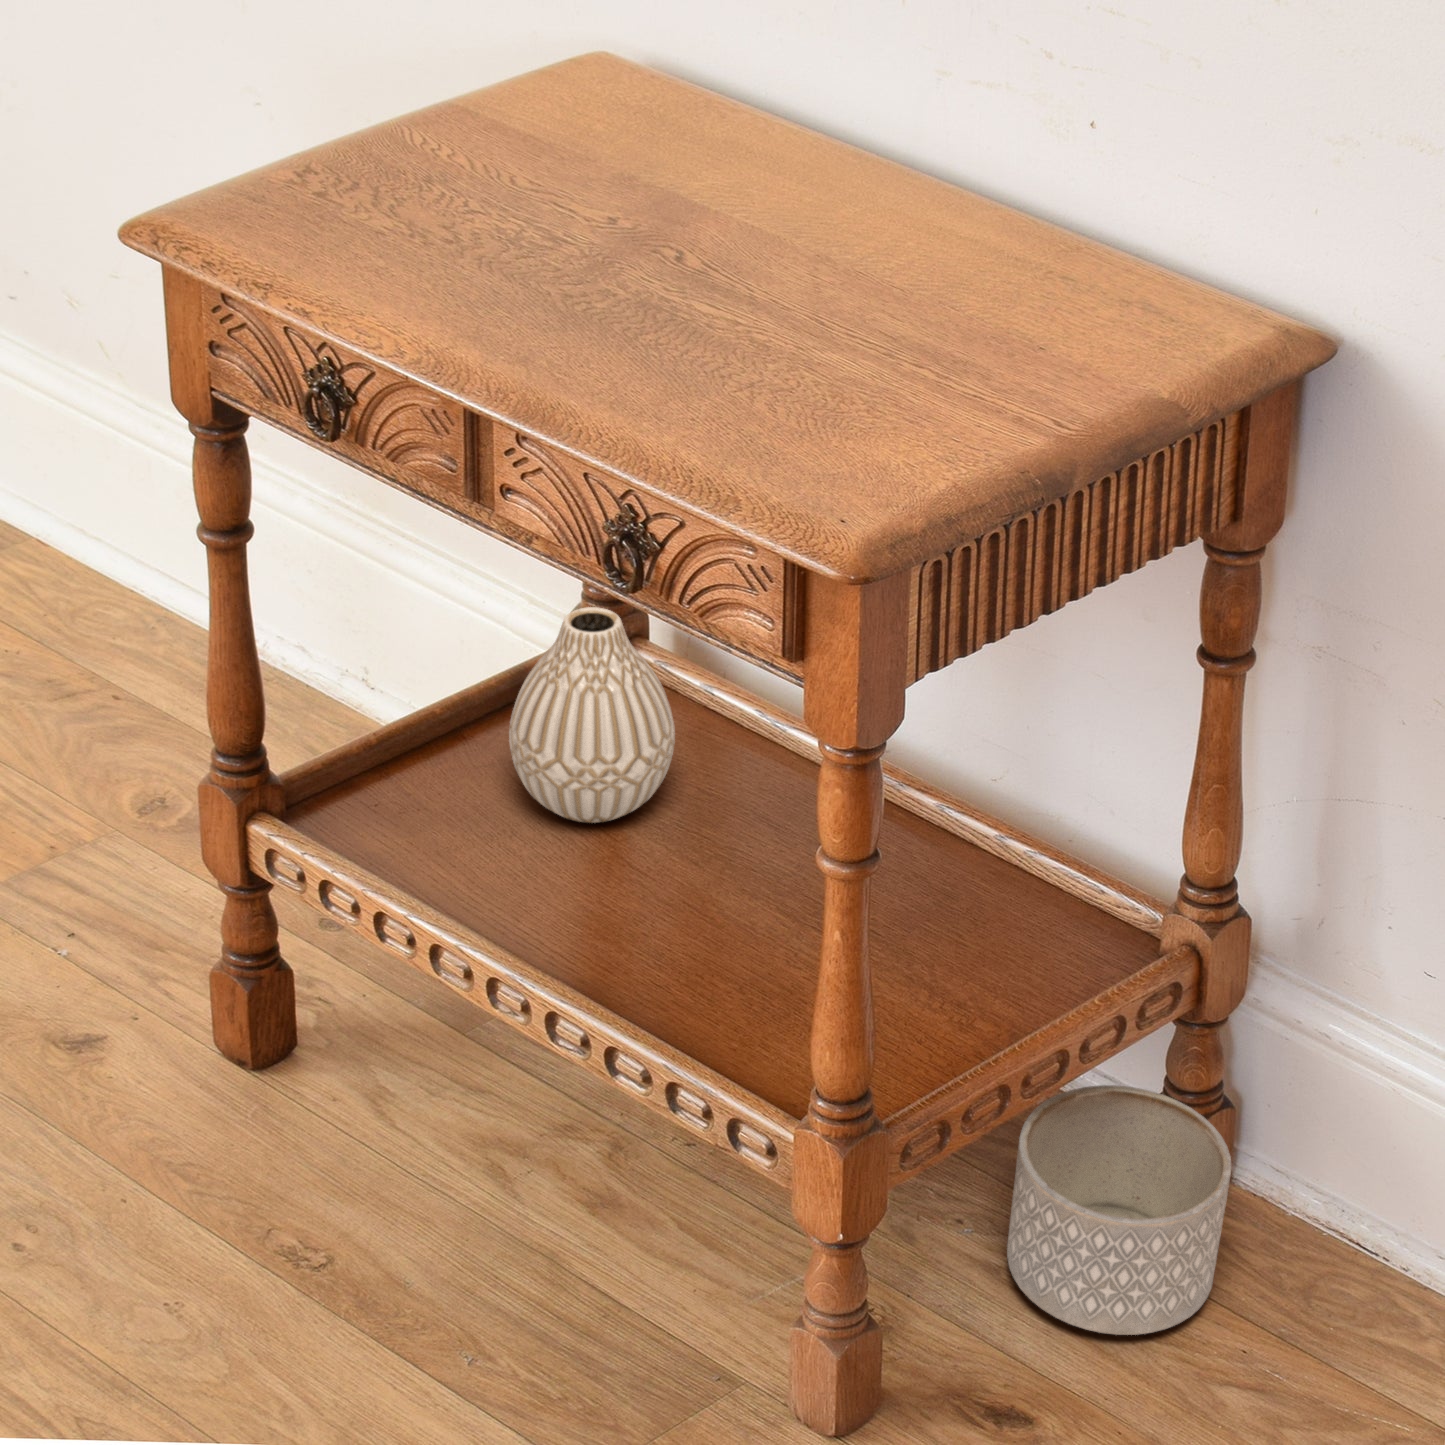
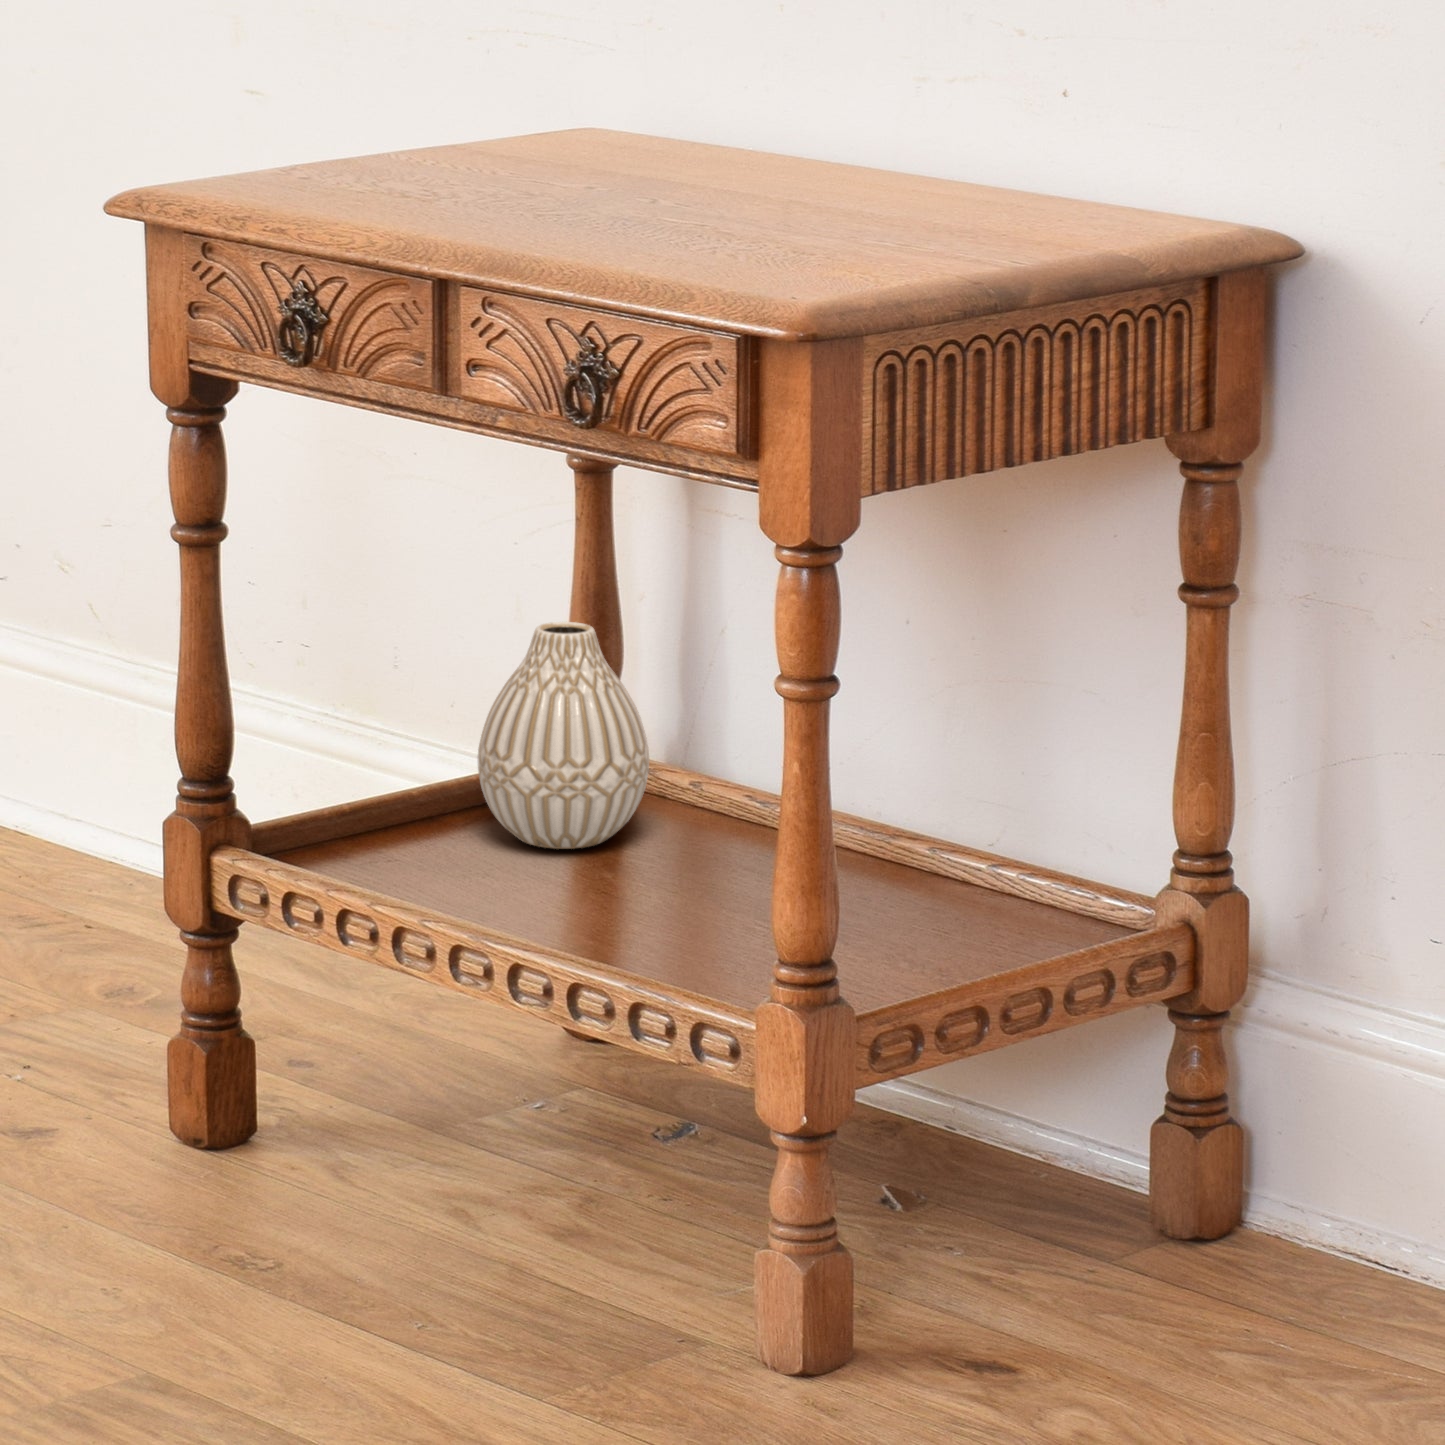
planter: present [1007,1085,1232,1335] -> none [1000,1082,1237,1326]

